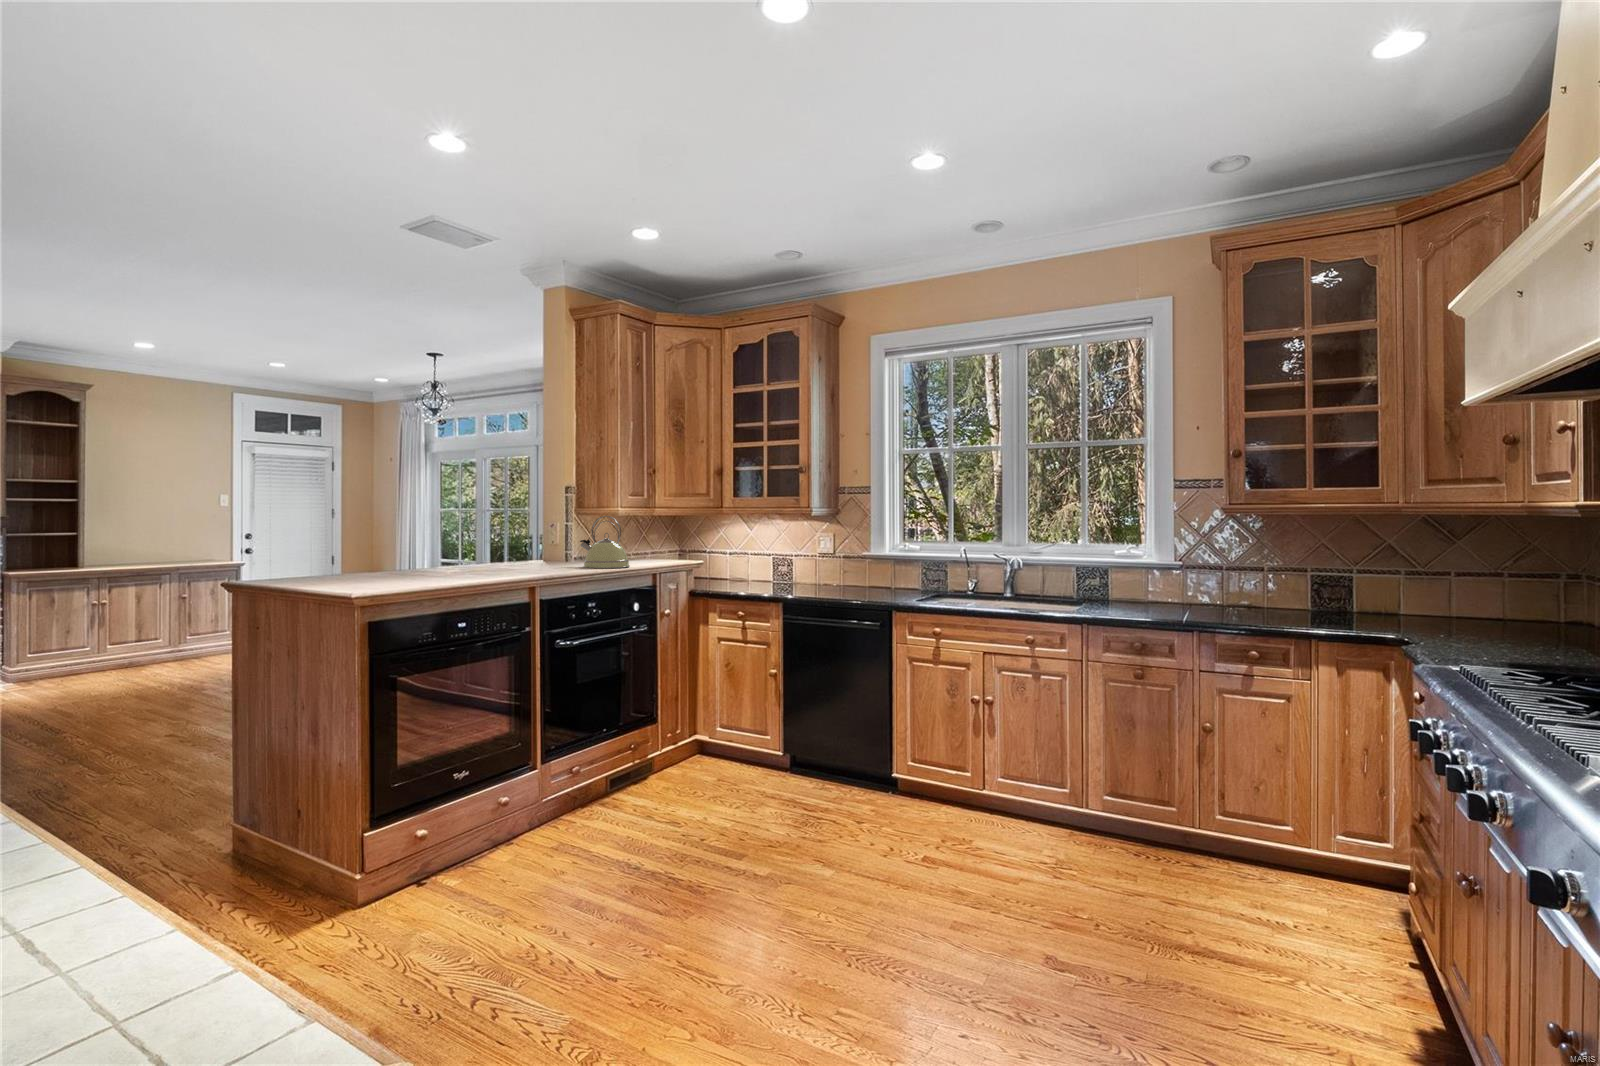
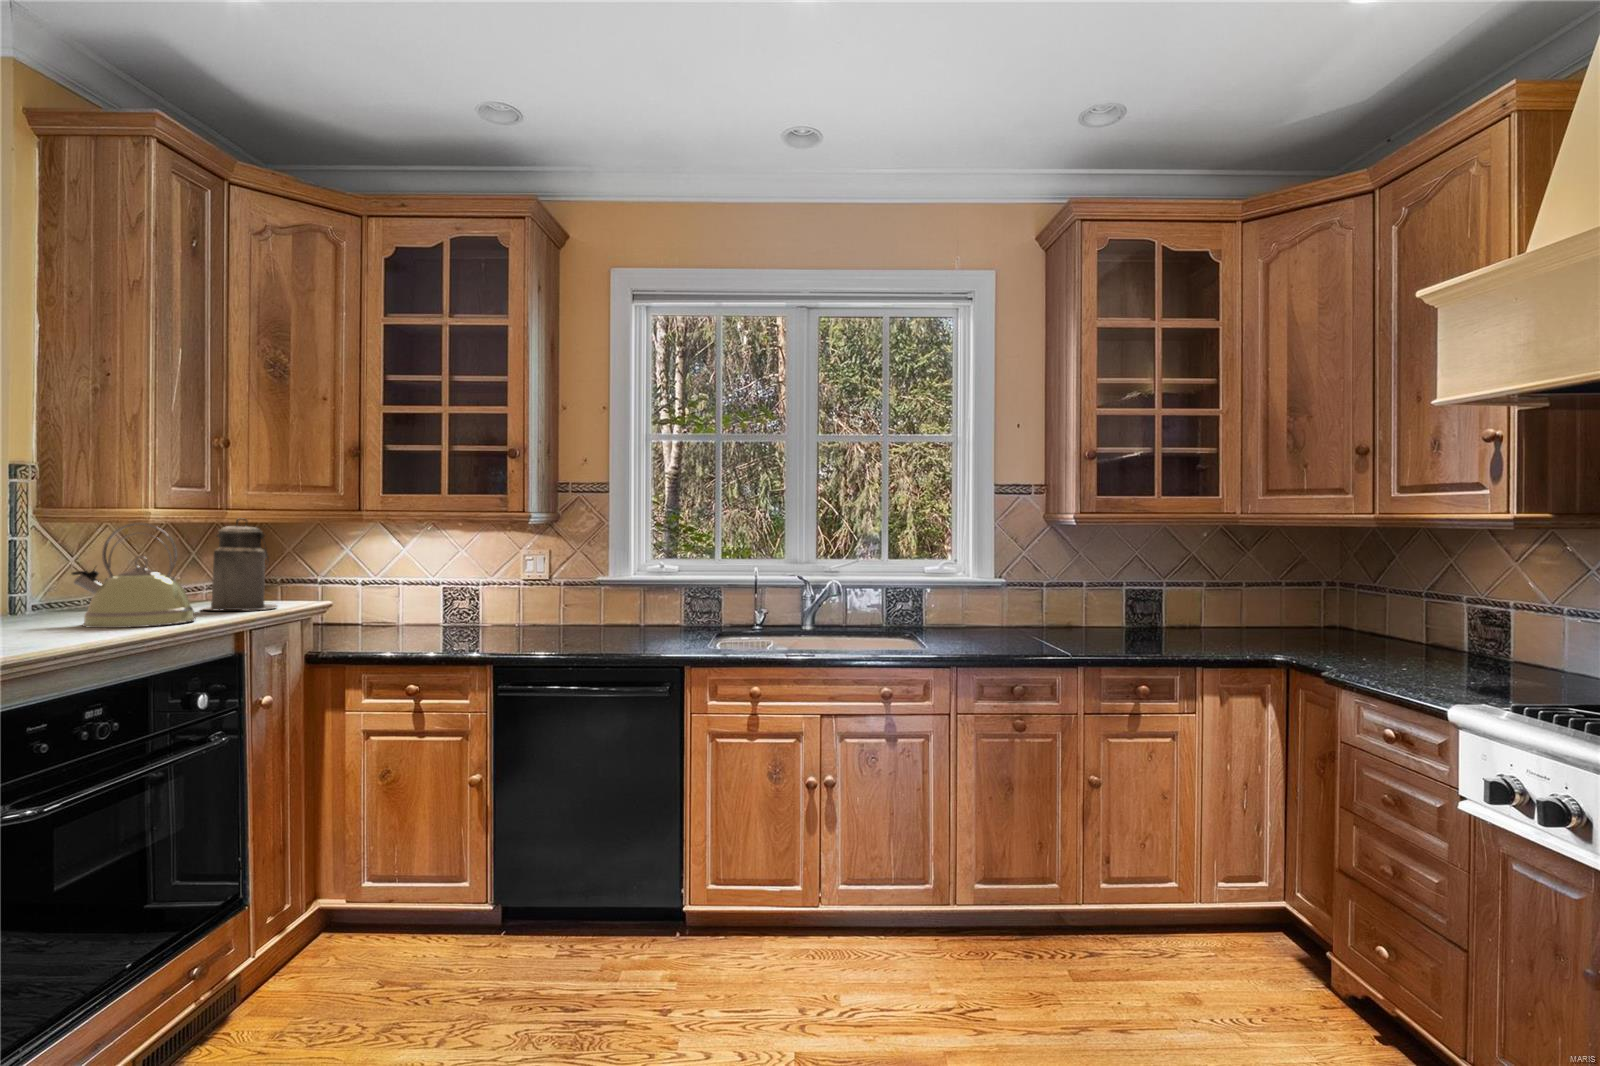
canister: none [640,513,676,564] -> present [203,519,277,611]

